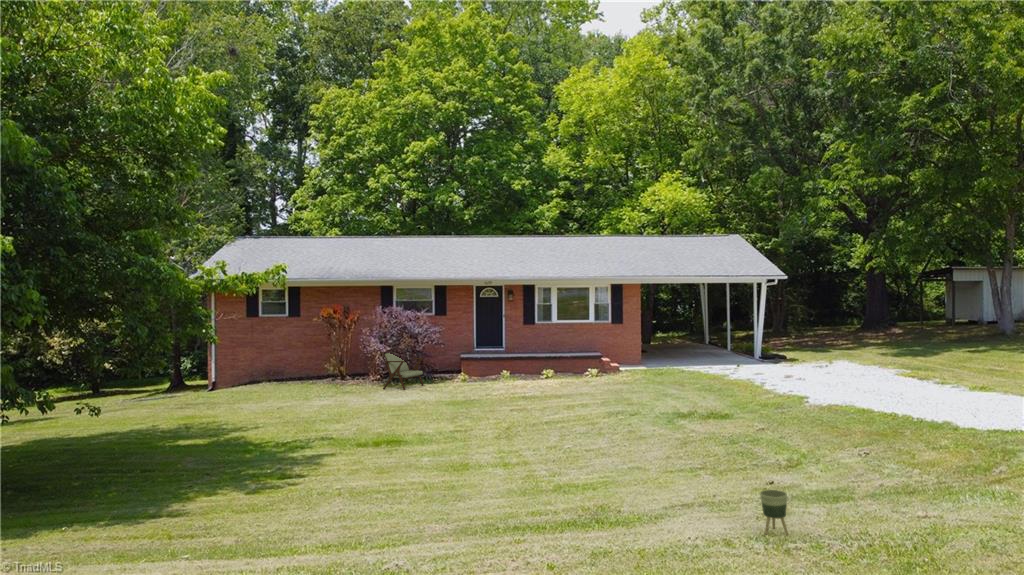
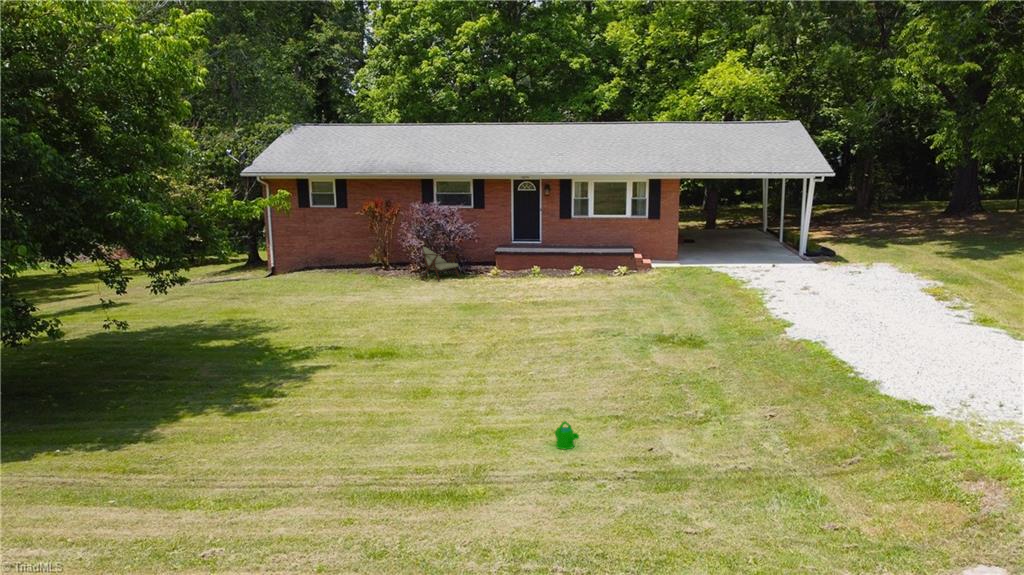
planter: present [760,490,788,535] -> none [658,406,681,445]
watering can: none [644,514,681,549] -> present [555,422,579,449]

